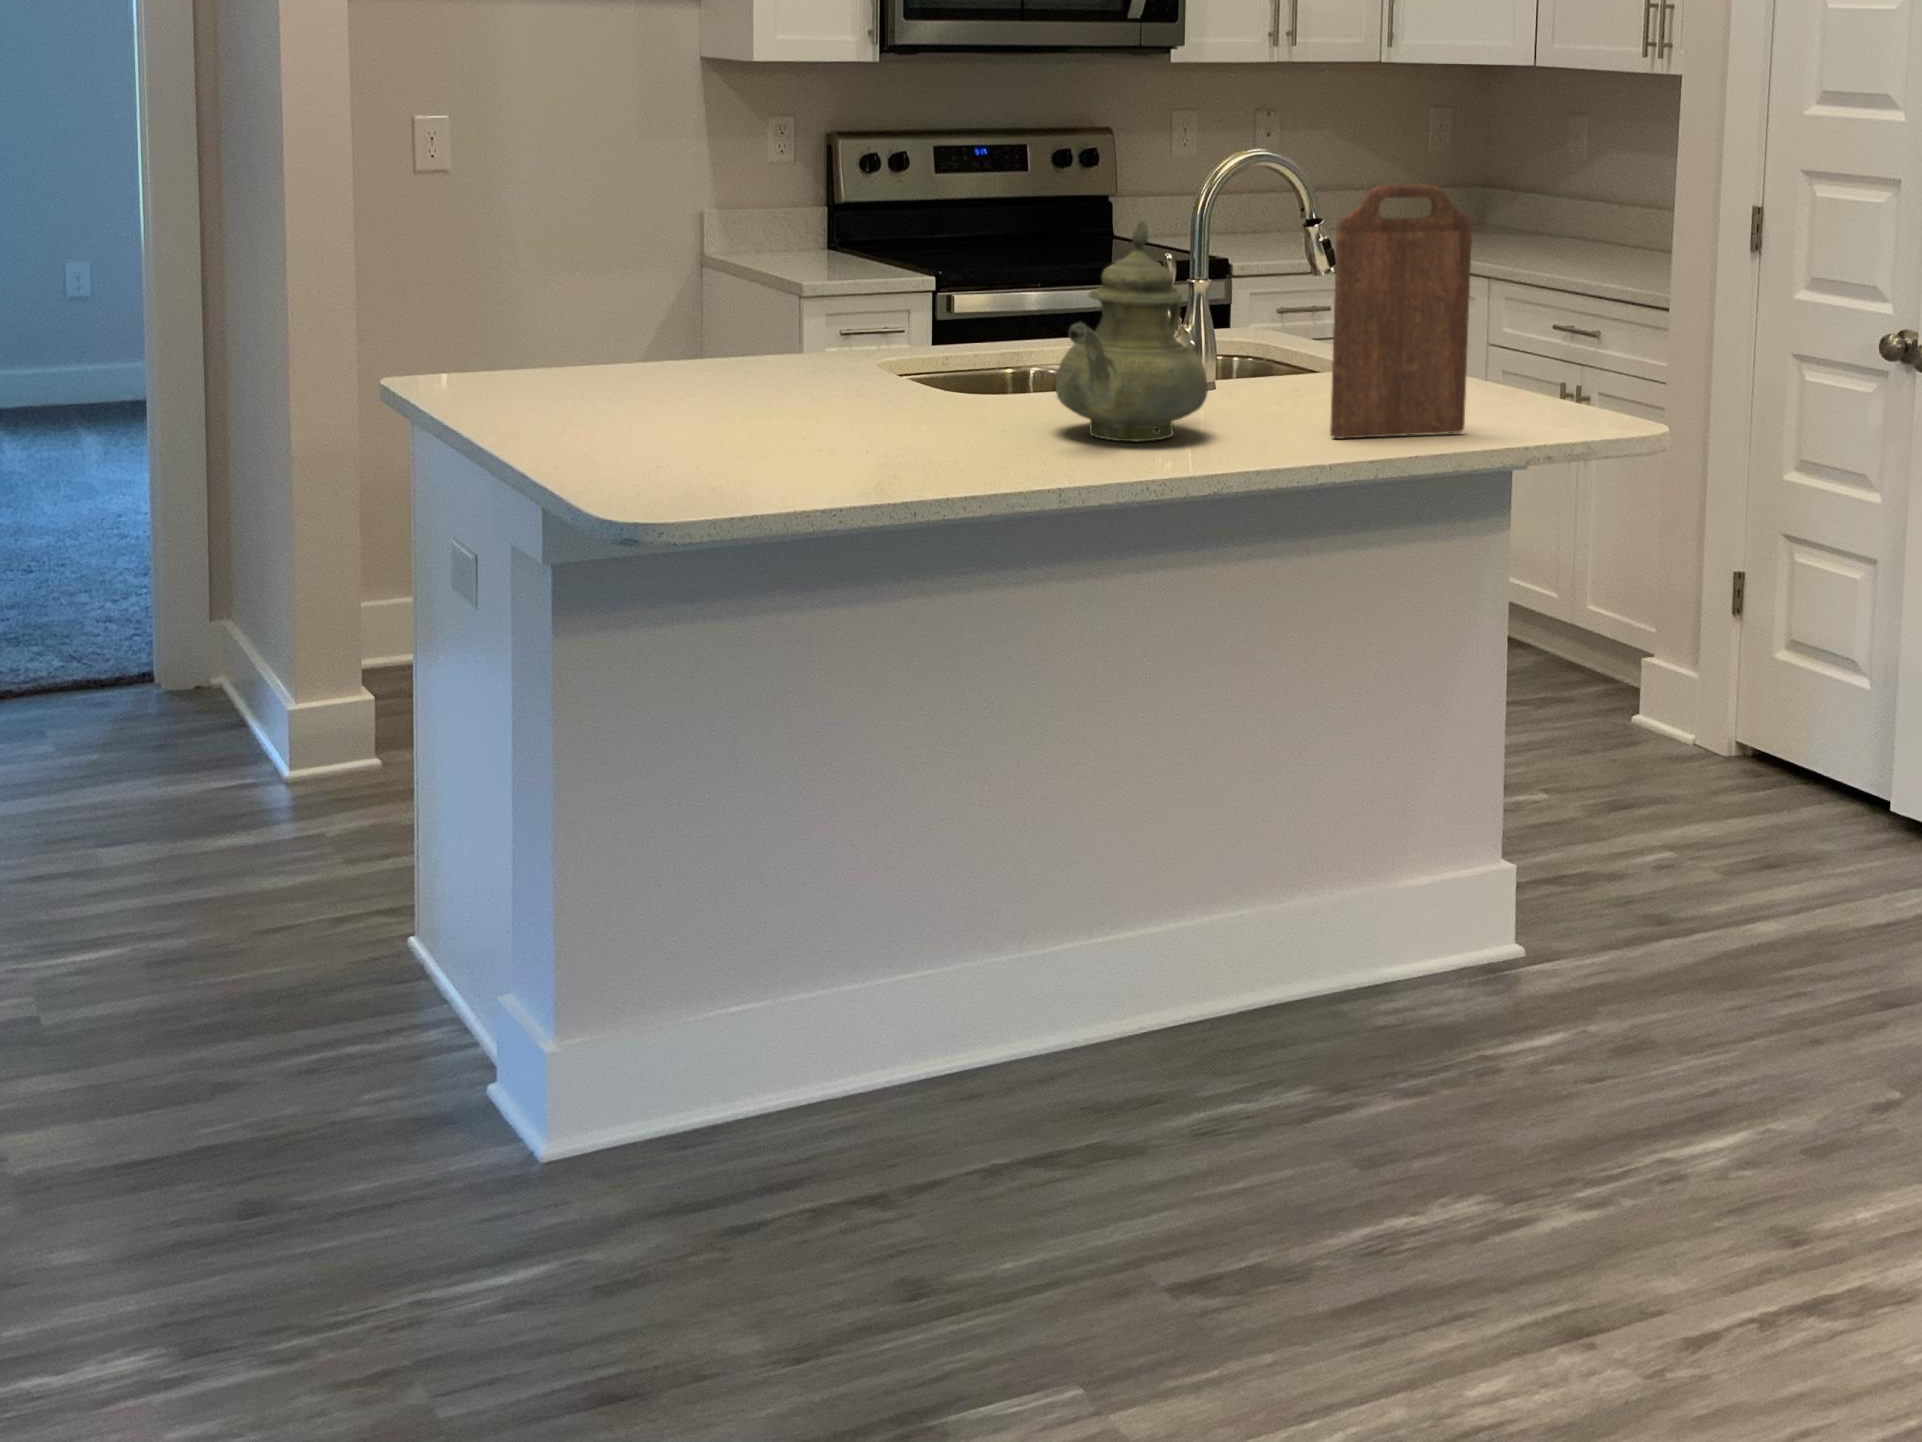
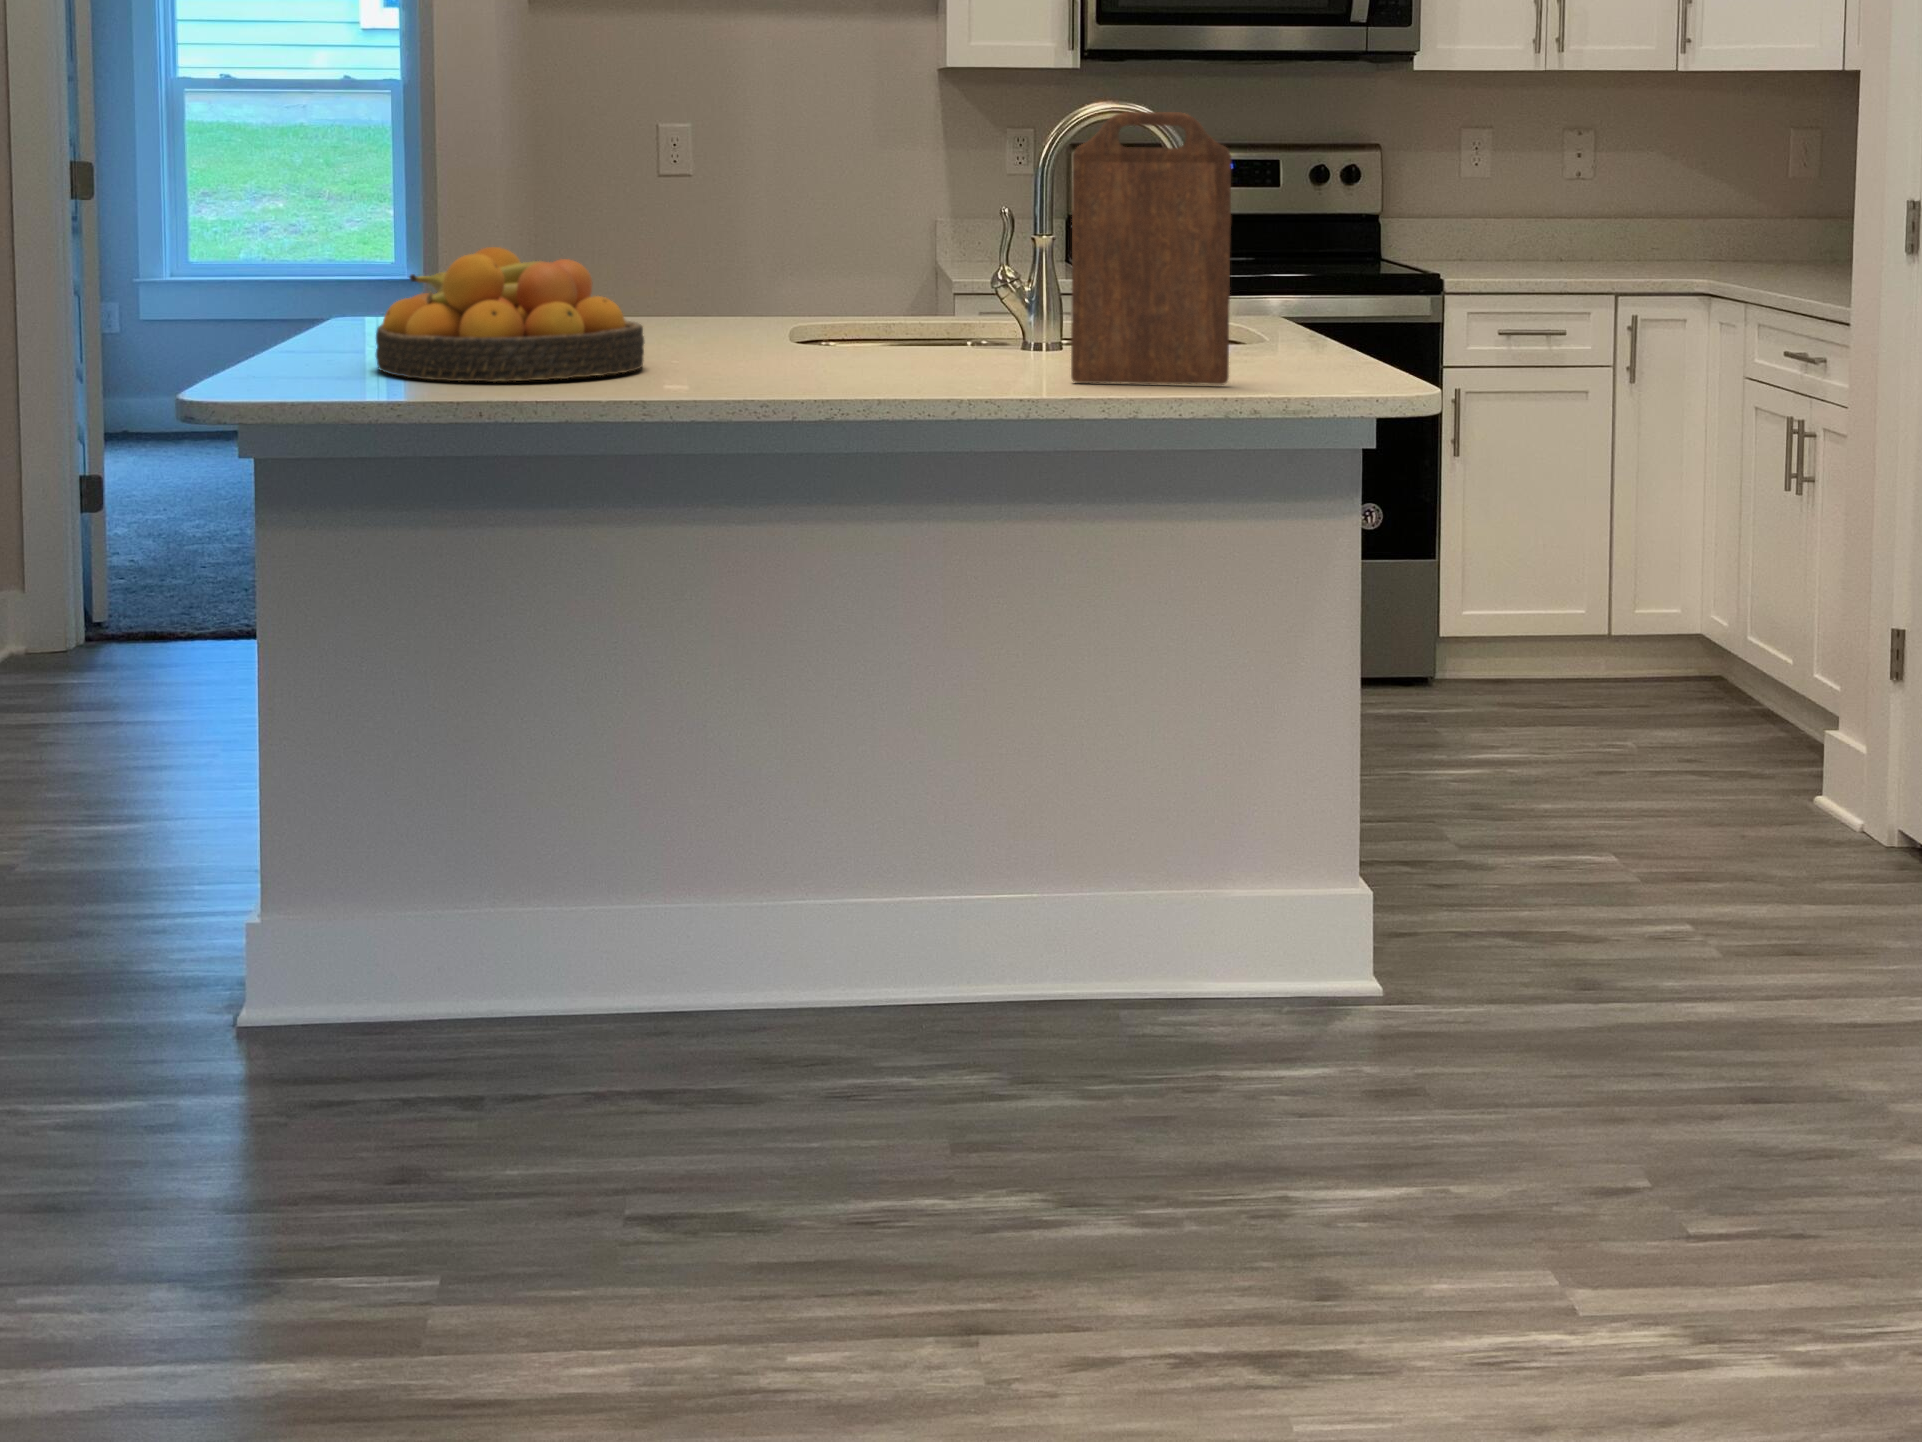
teapot: present [1056,221,1208,441] -> none [763,151,960,375]
fruit bowl: none [665,328,938,481] -> present [376,247,644,382]

